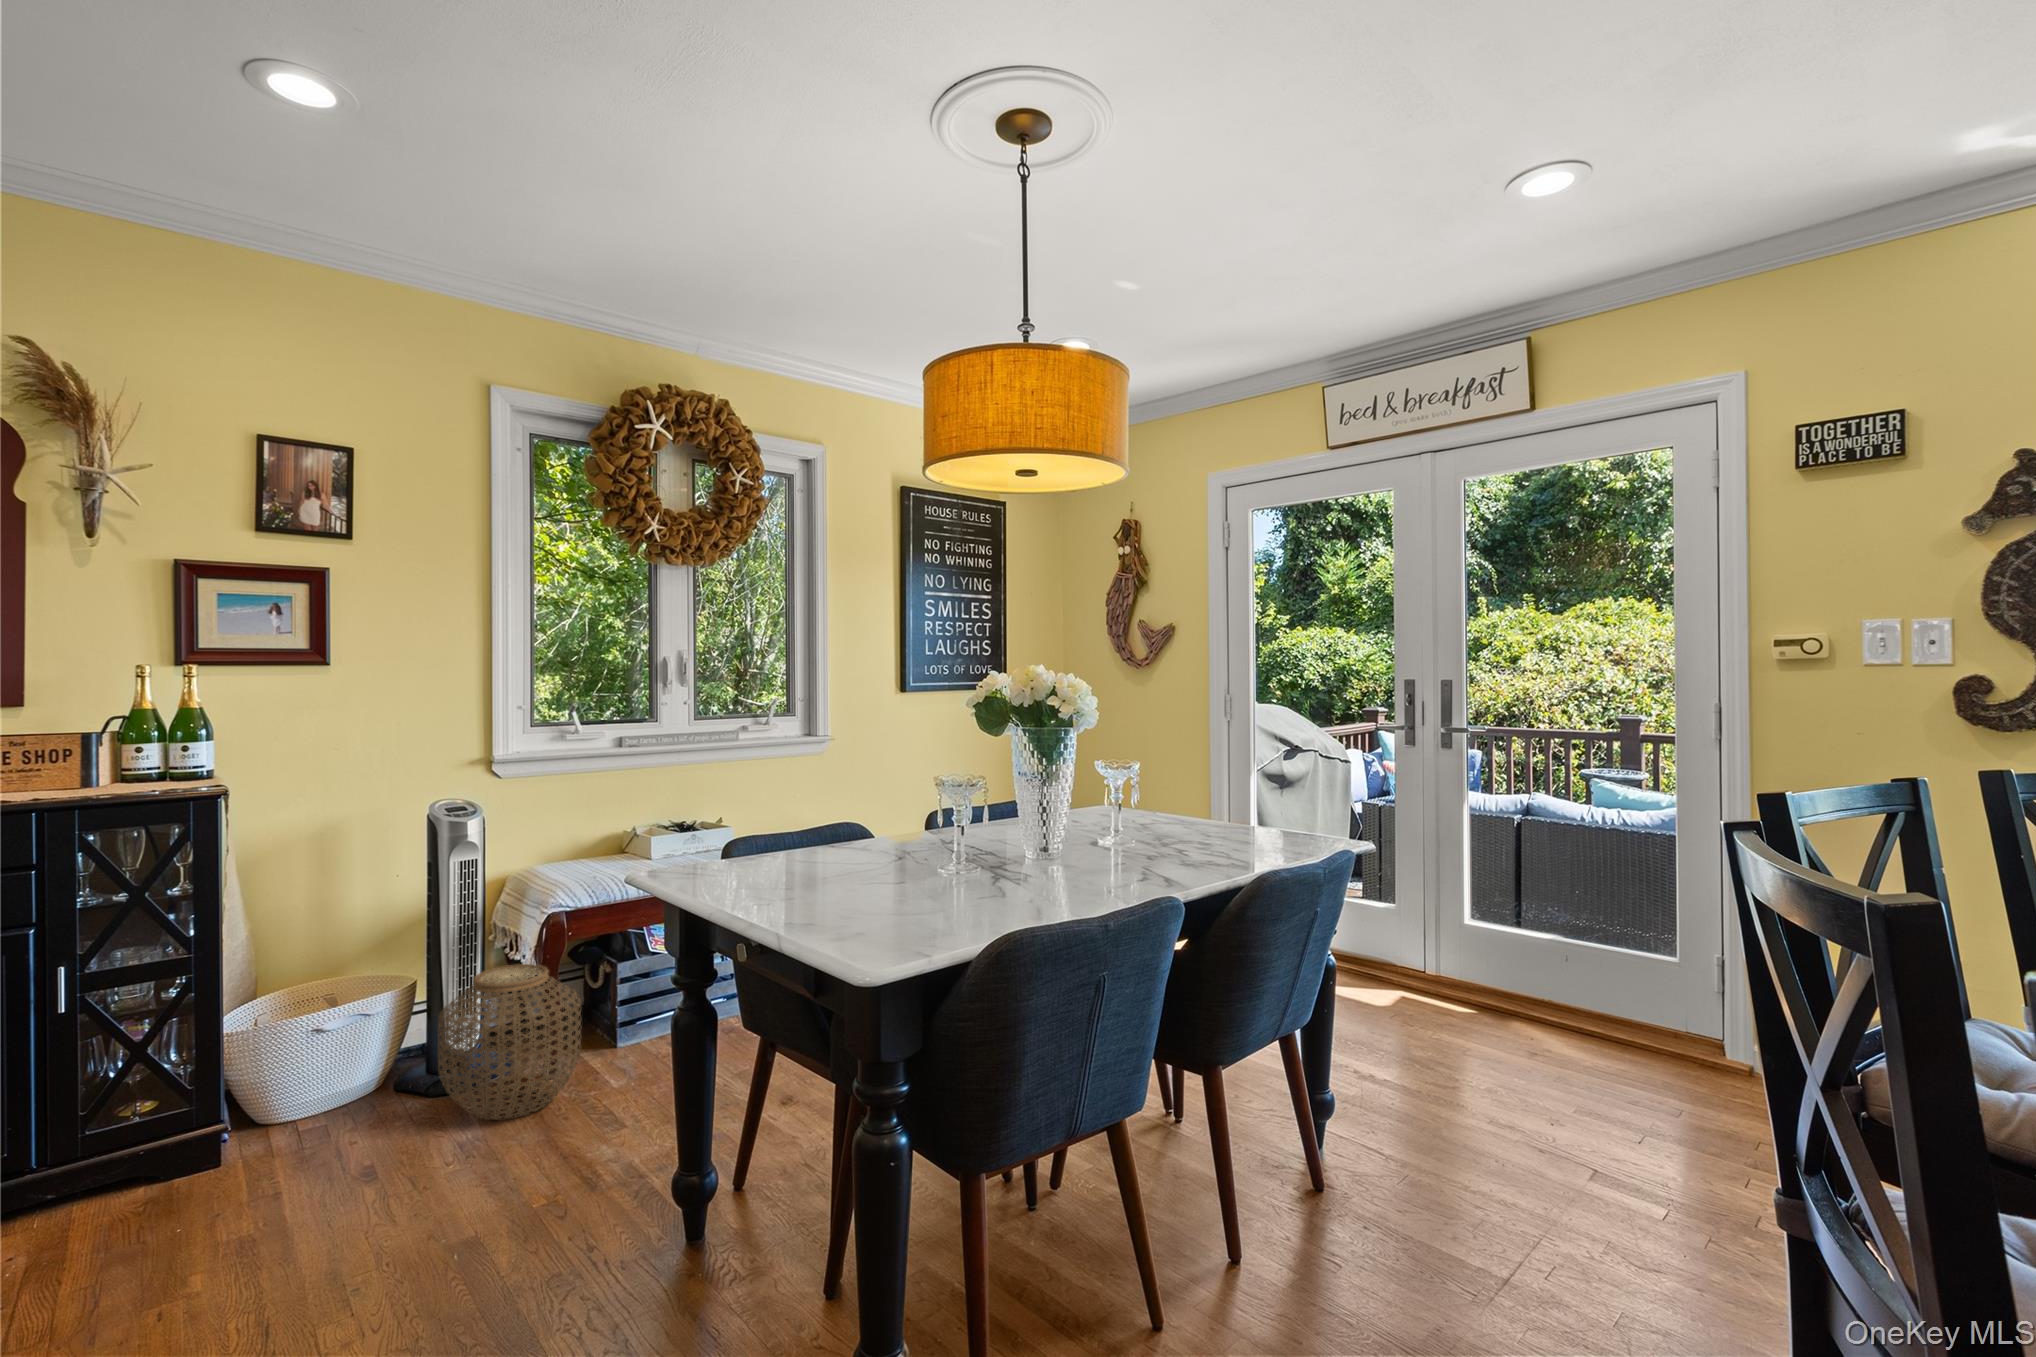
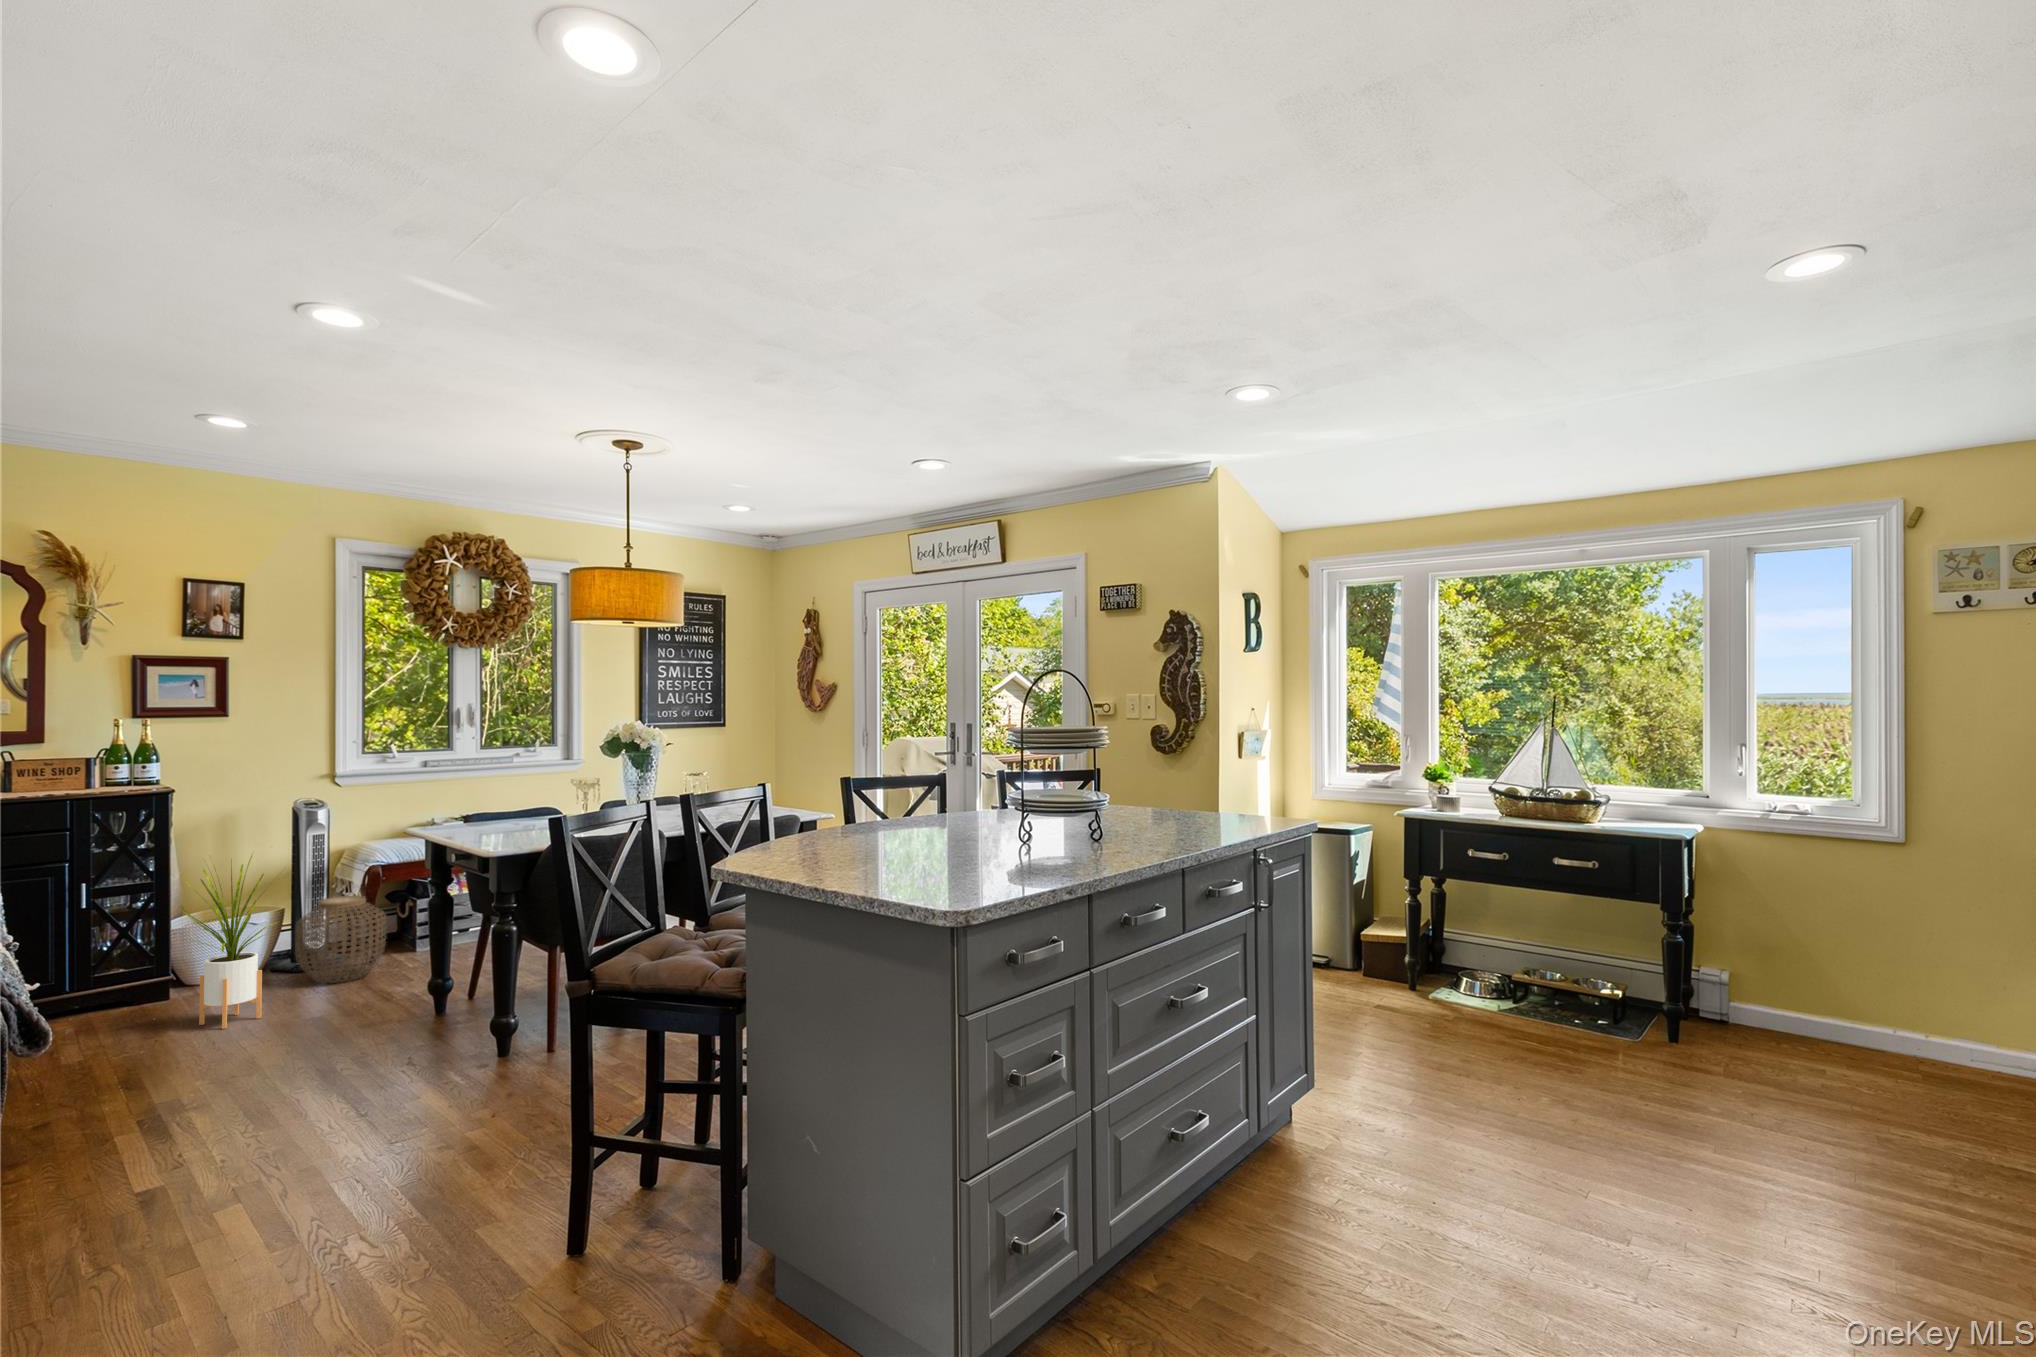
house plant: none [223,907,426,1255] -> present [179,853,285,1029]

